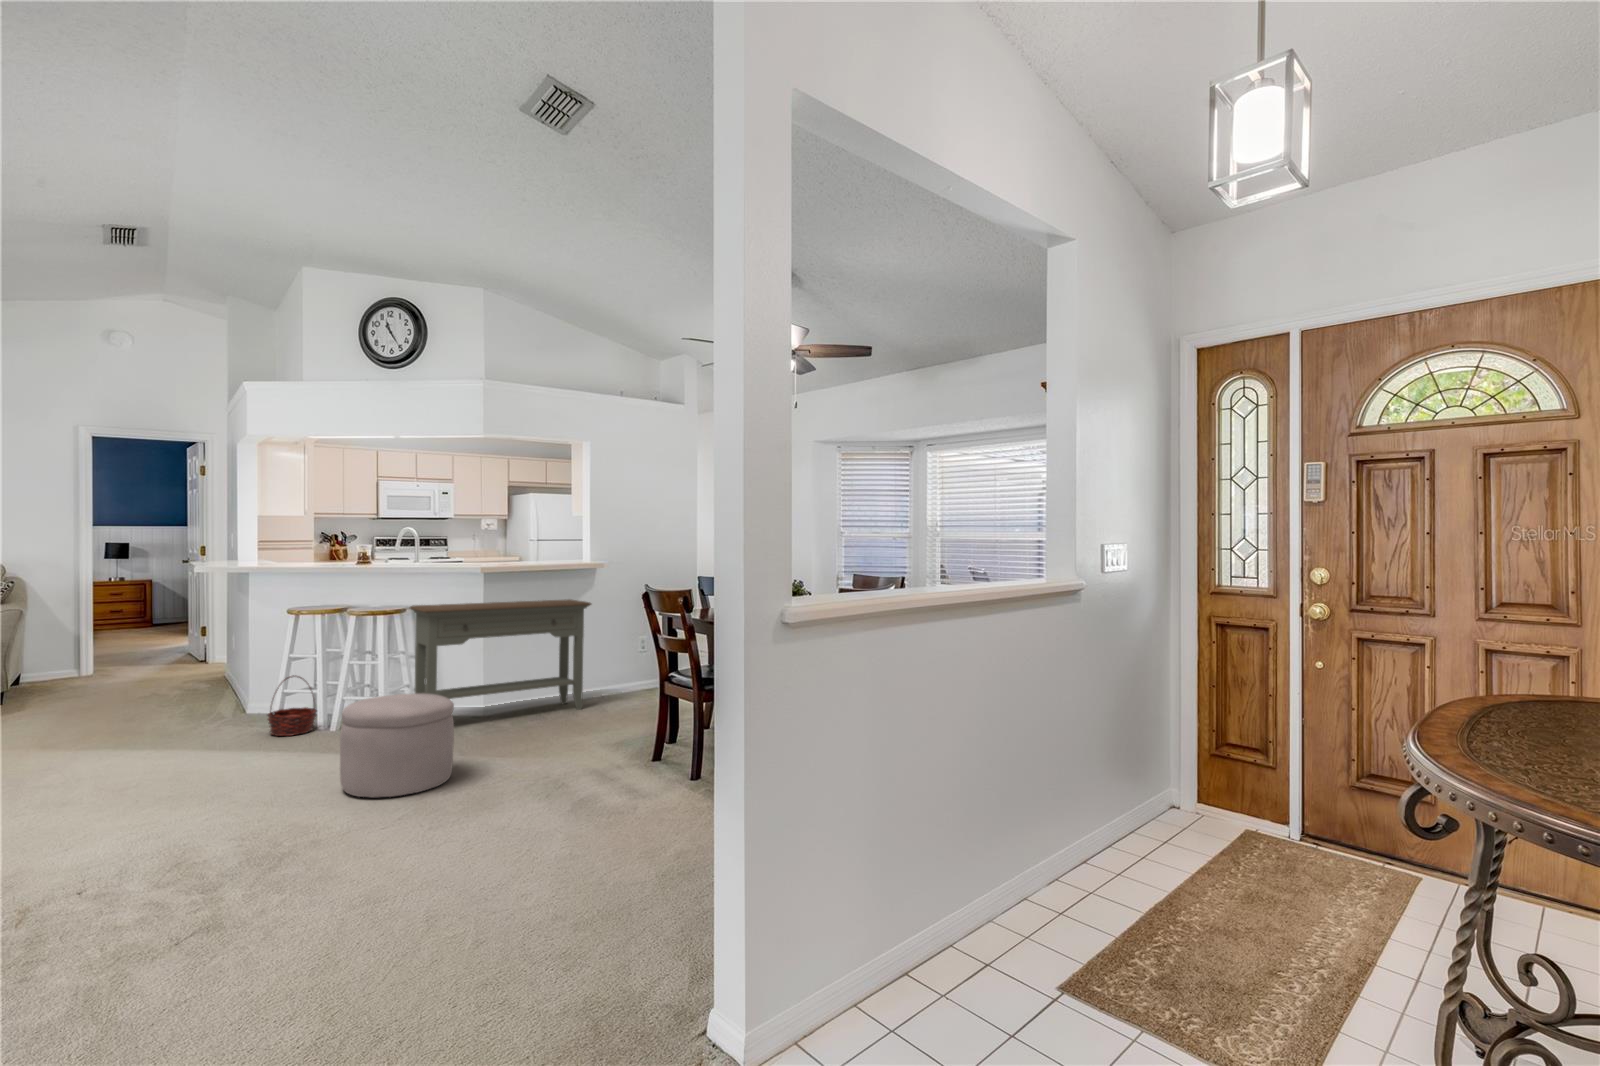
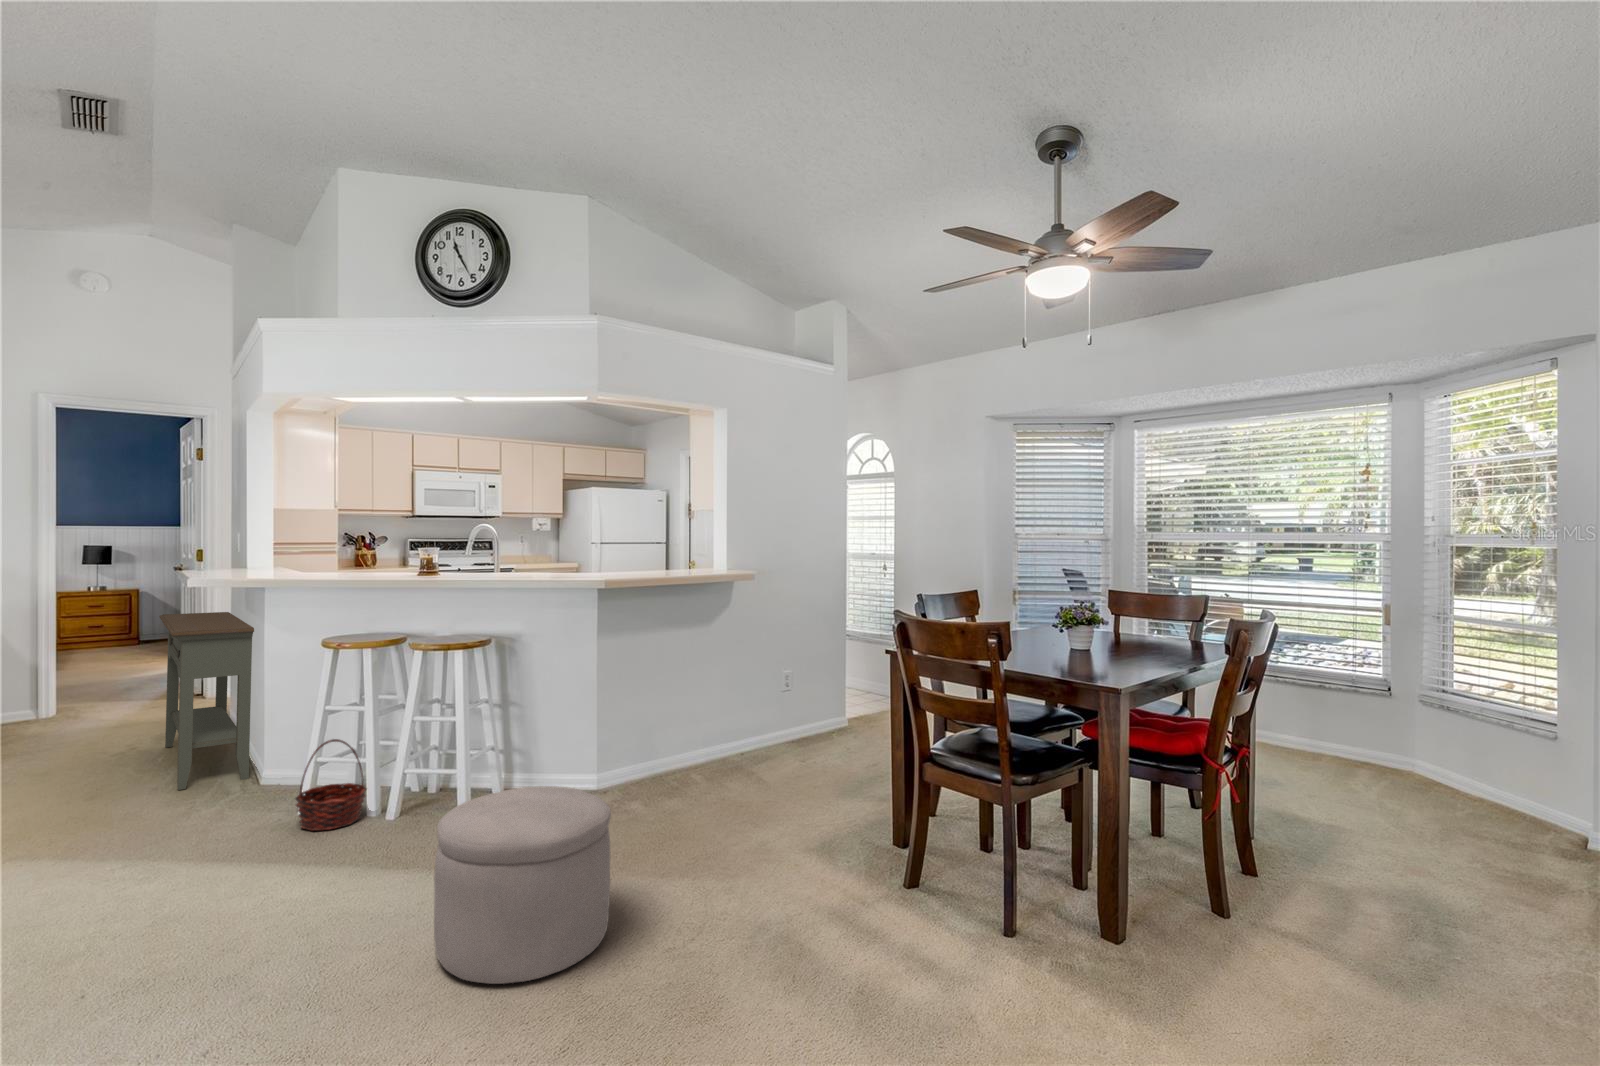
console table: present [410,599,591,710] -> present [159,612,254,790]

